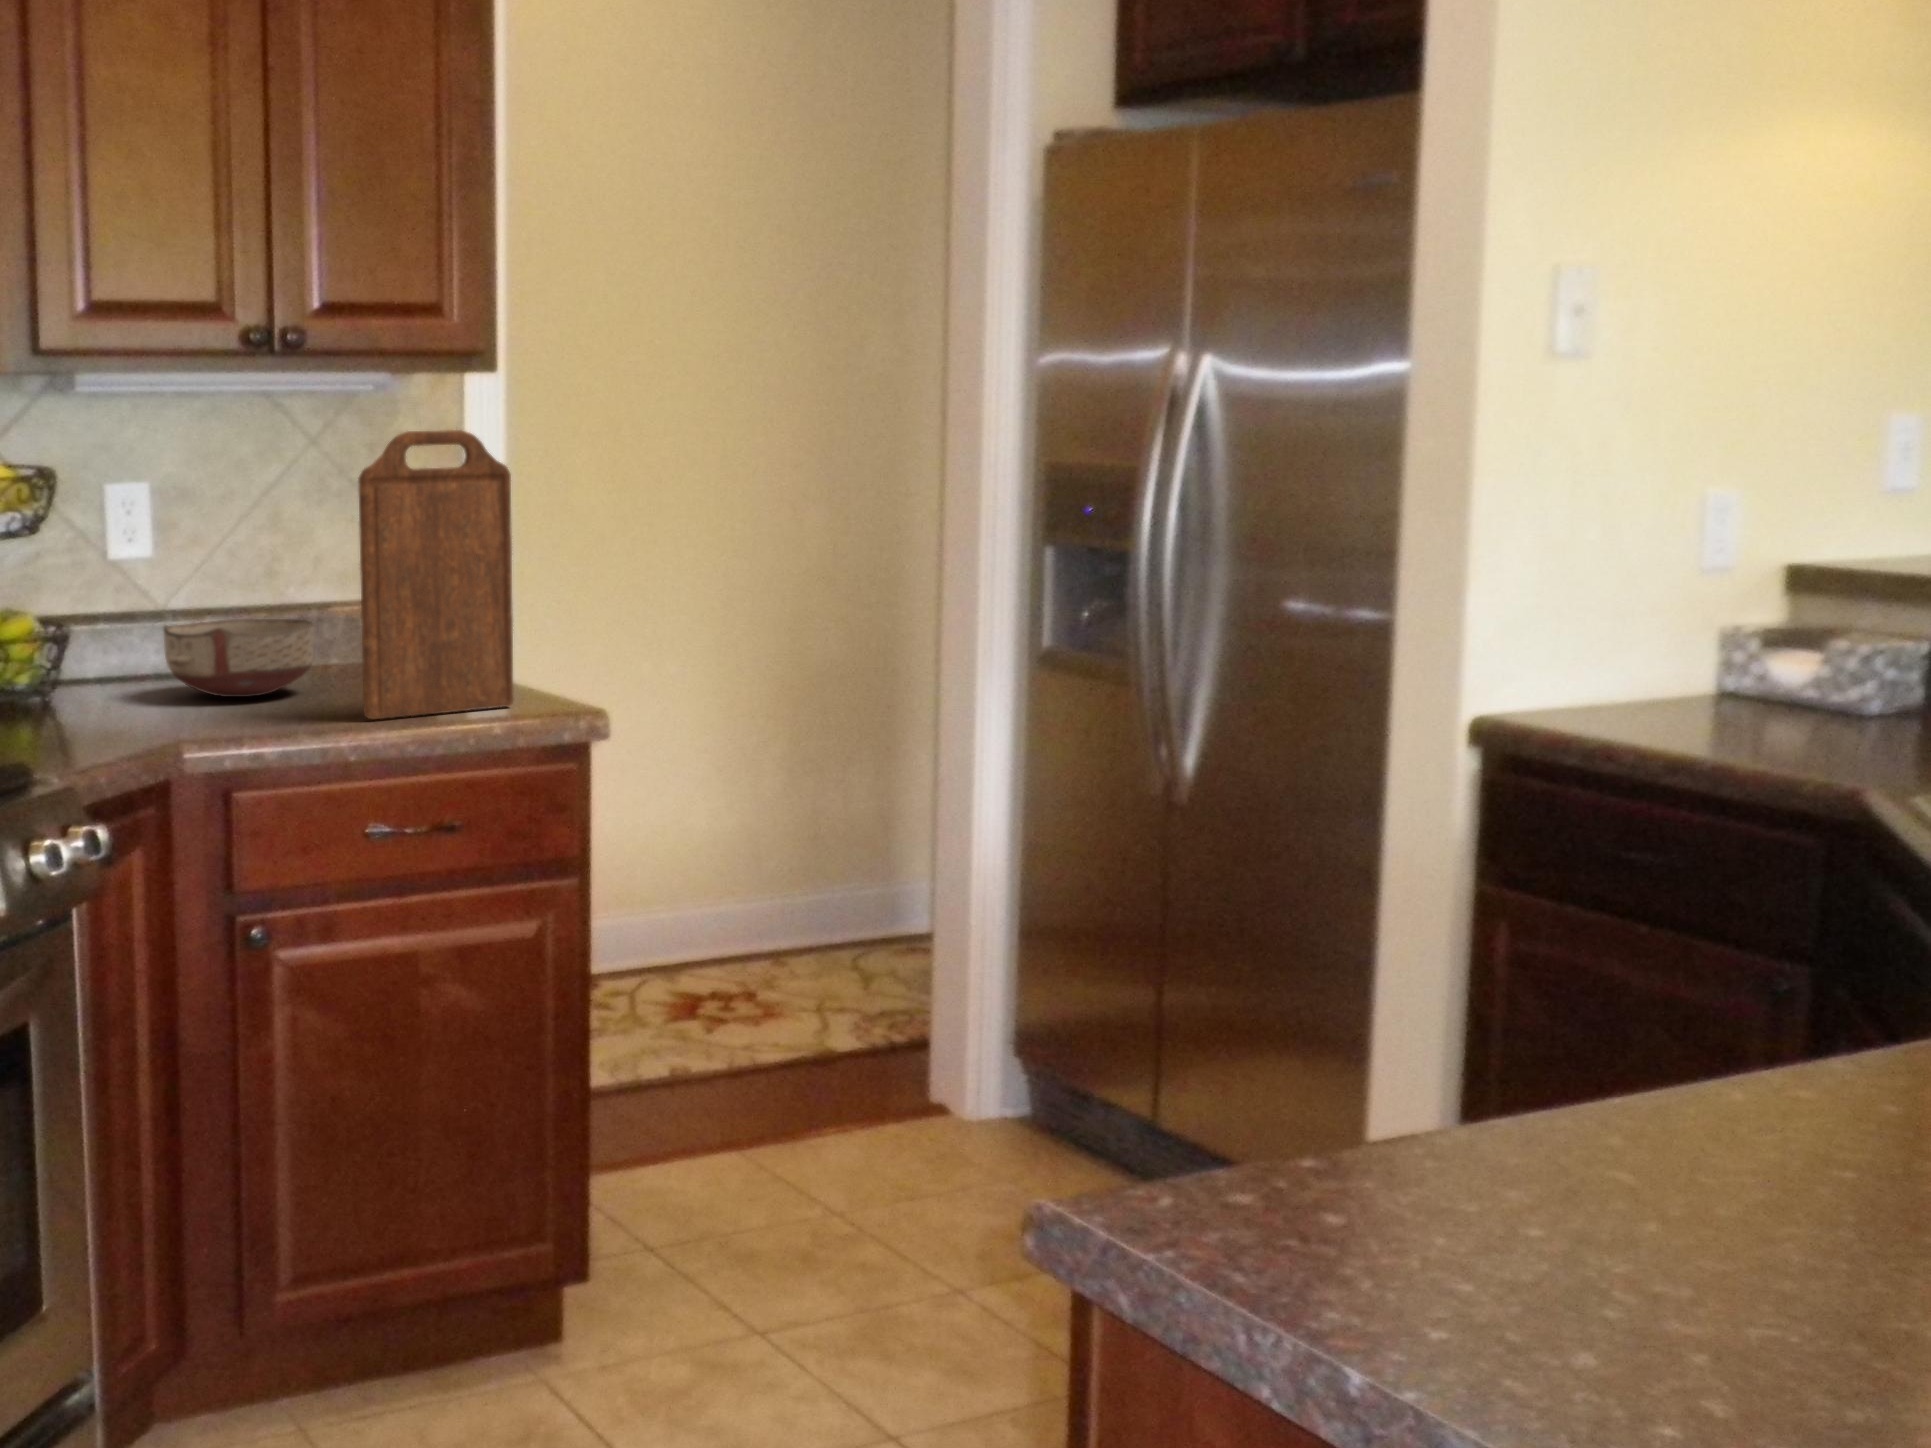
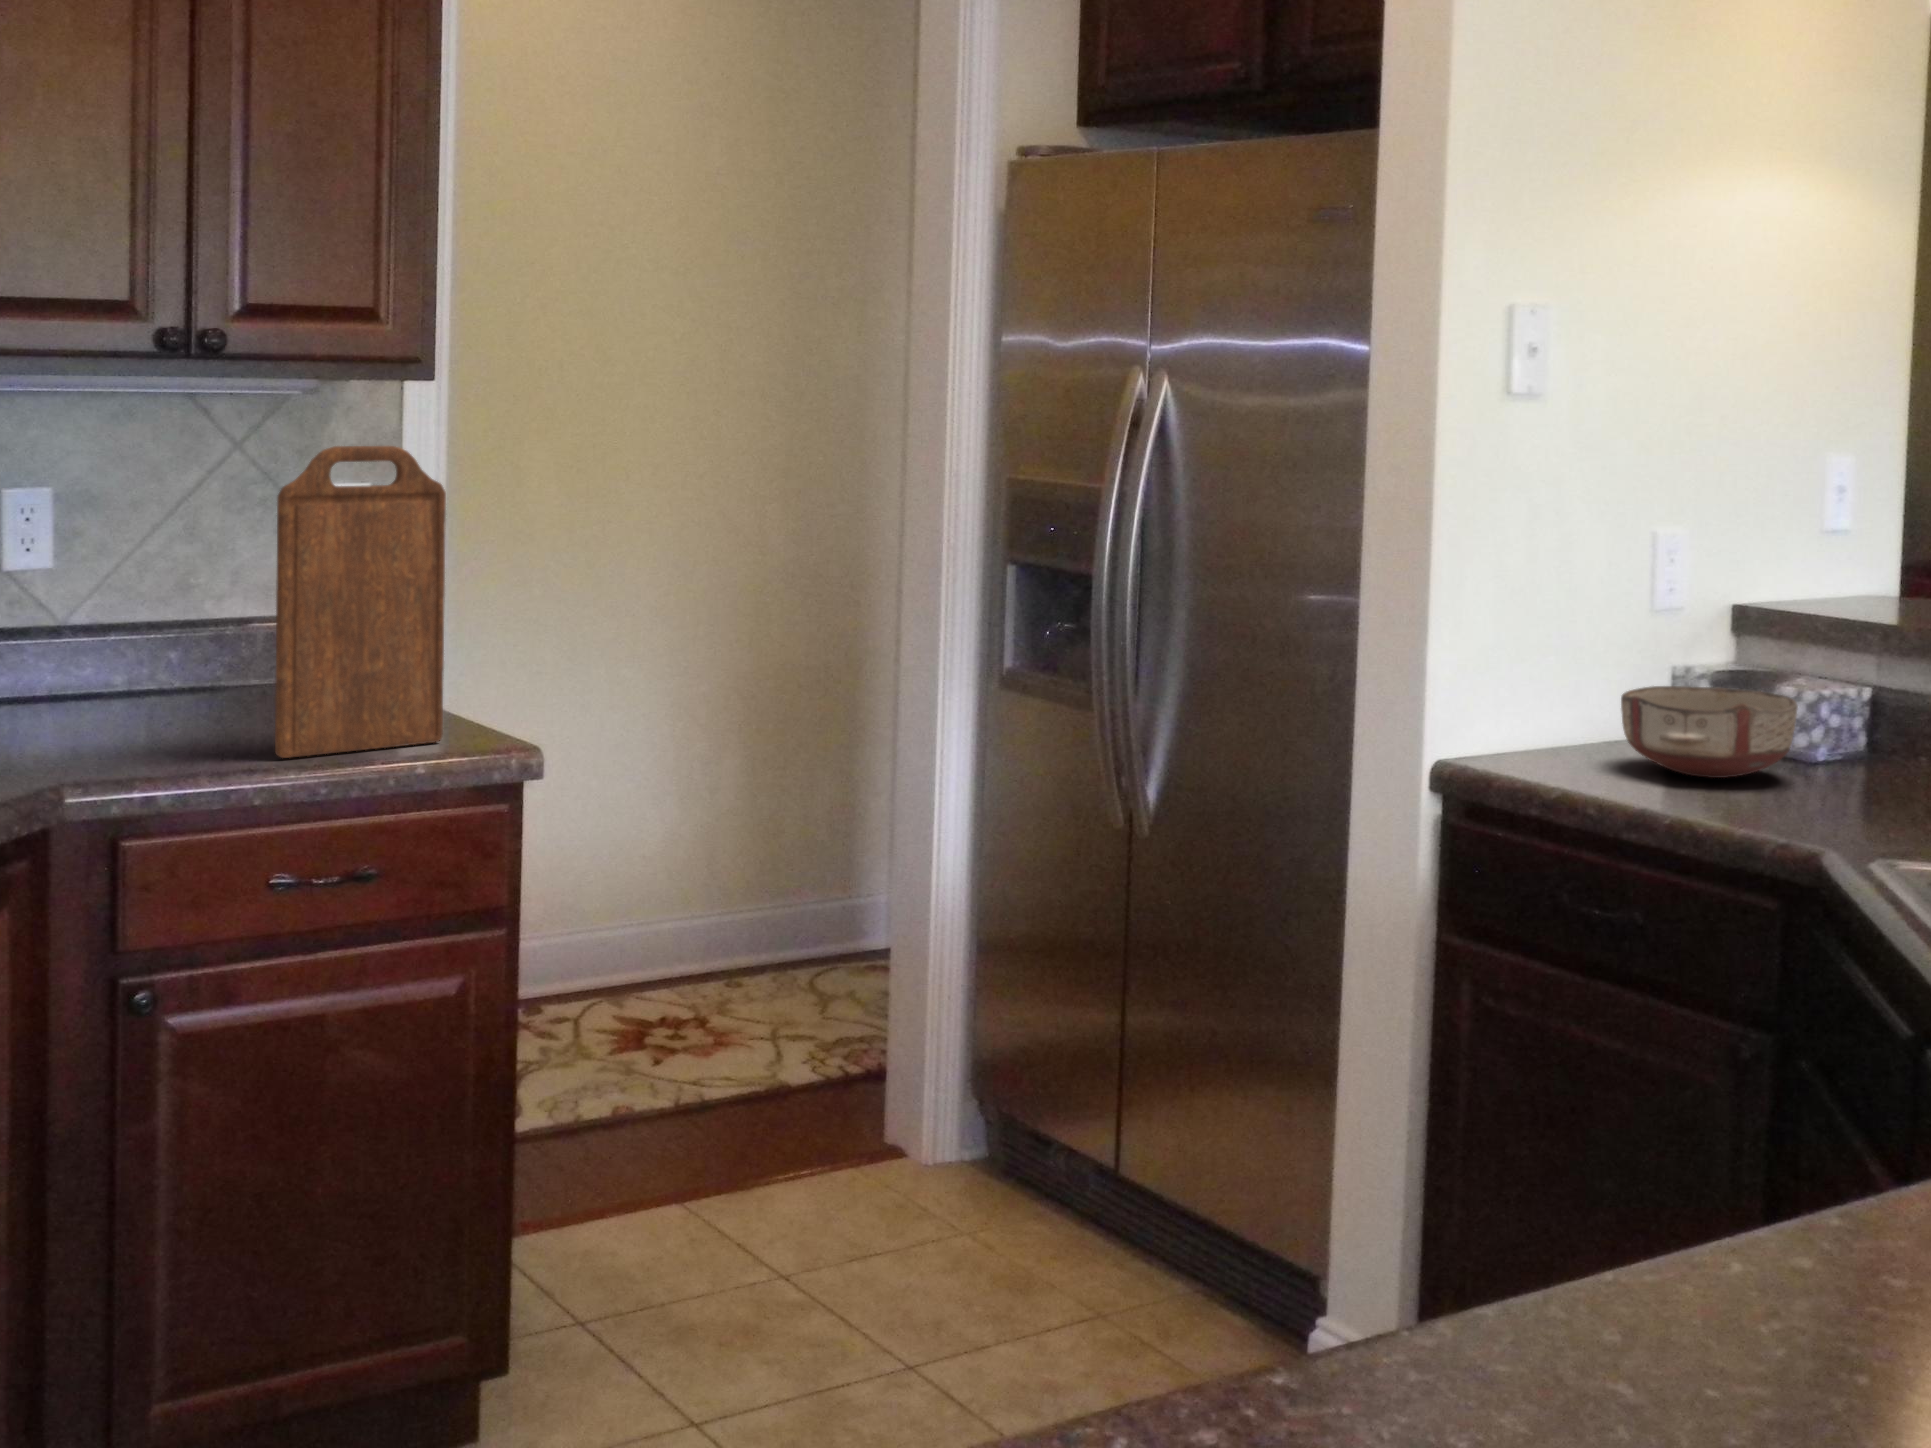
ceramic bowl: present [164,619,314,697] -> present [1621,686,1798,778]

